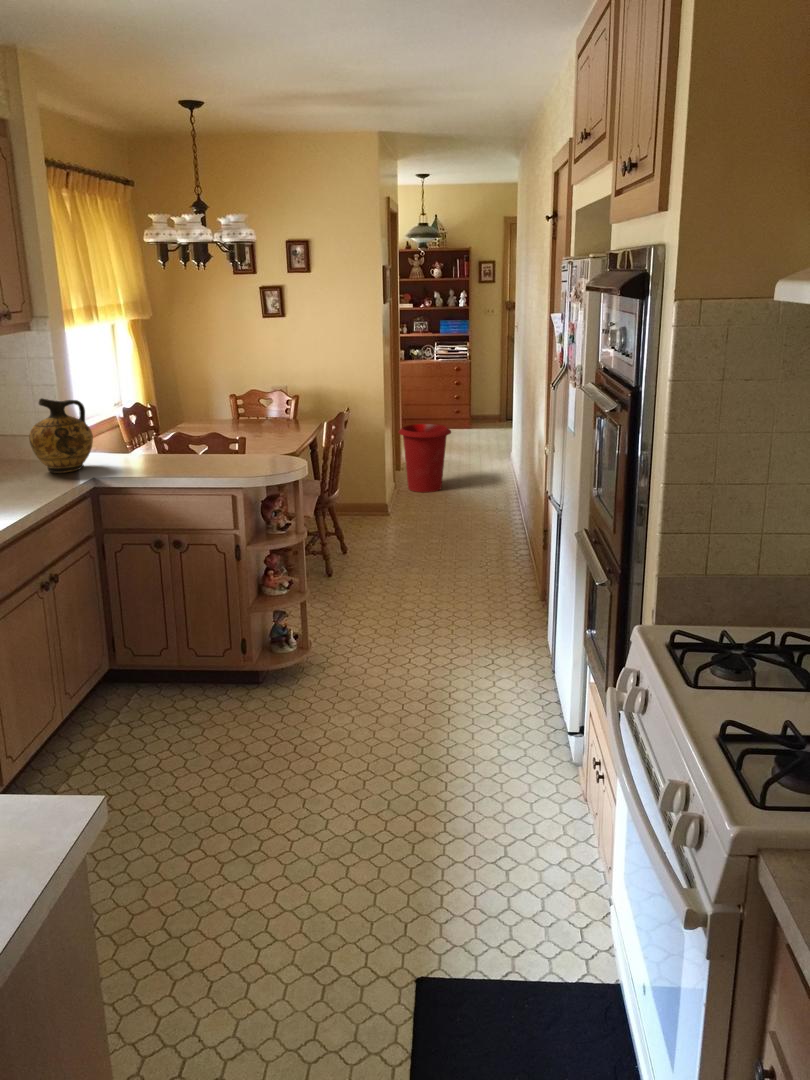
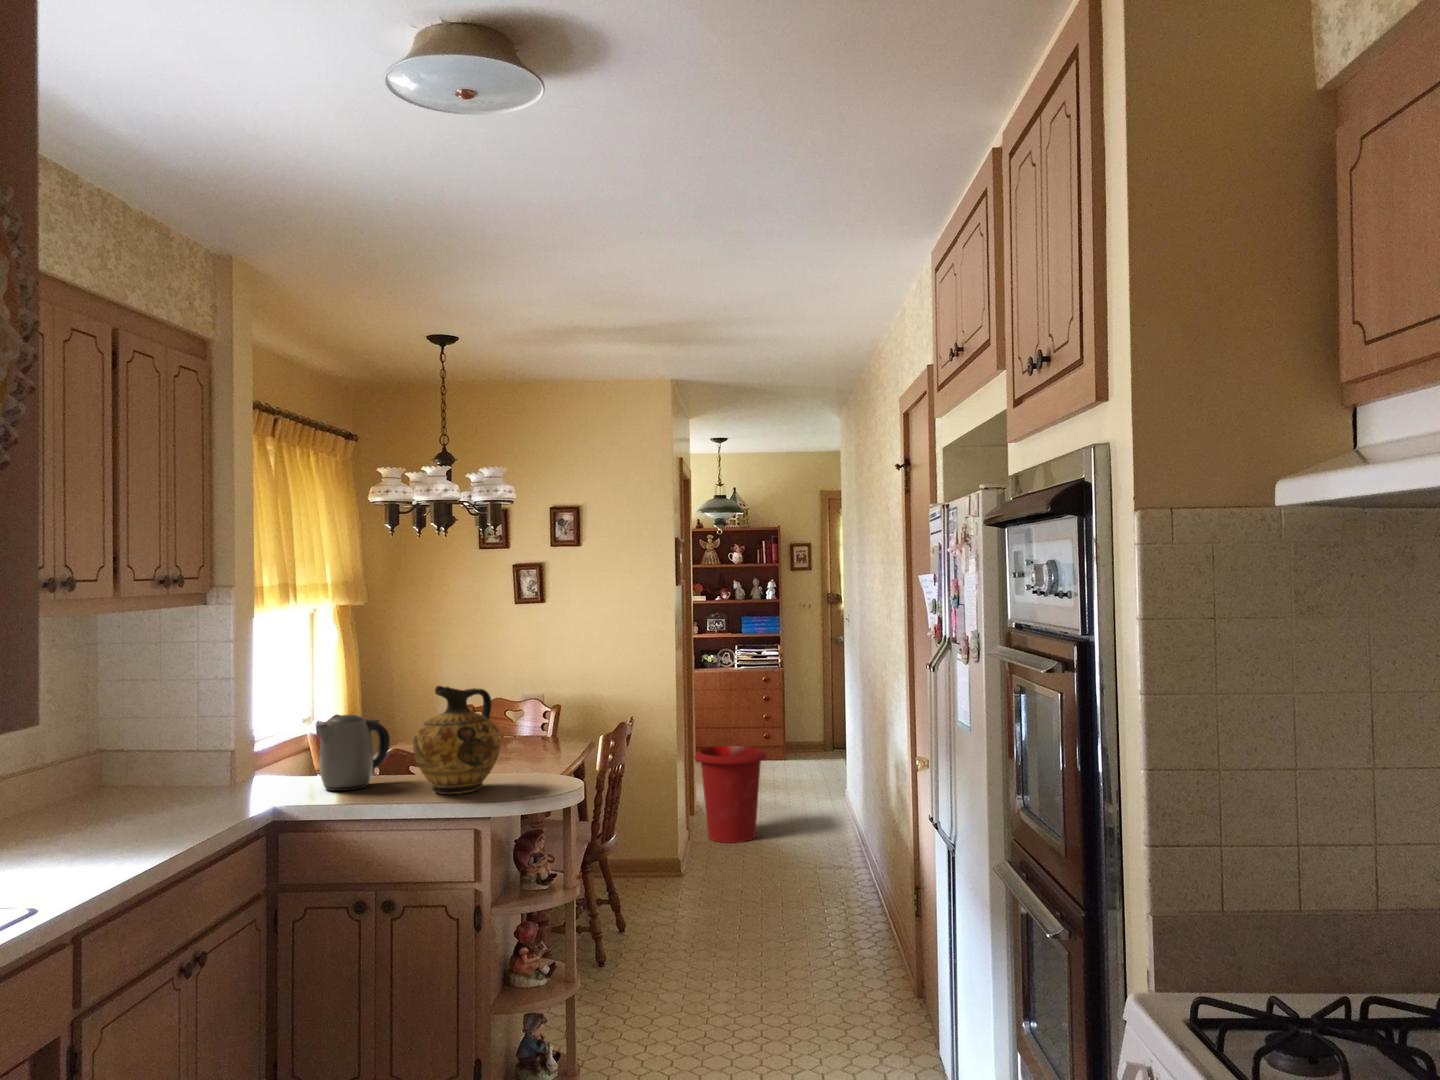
ceramic jug: present [29,398,93,473] -> present [413,686,501,794]
kettle: none [124,412,175,464] -> present [318,715,390,791]

